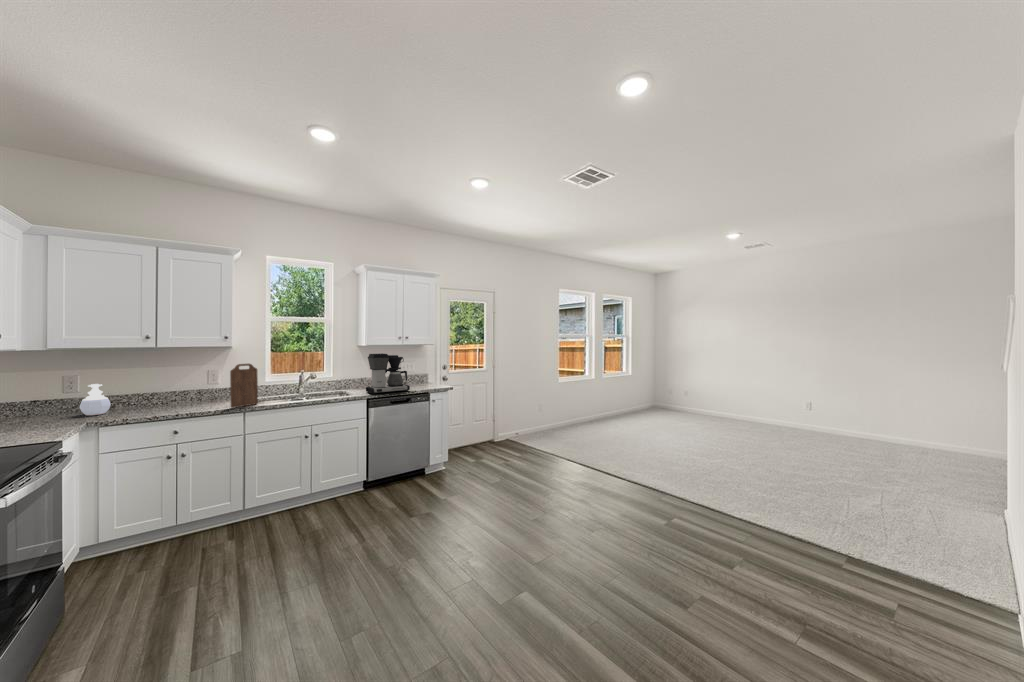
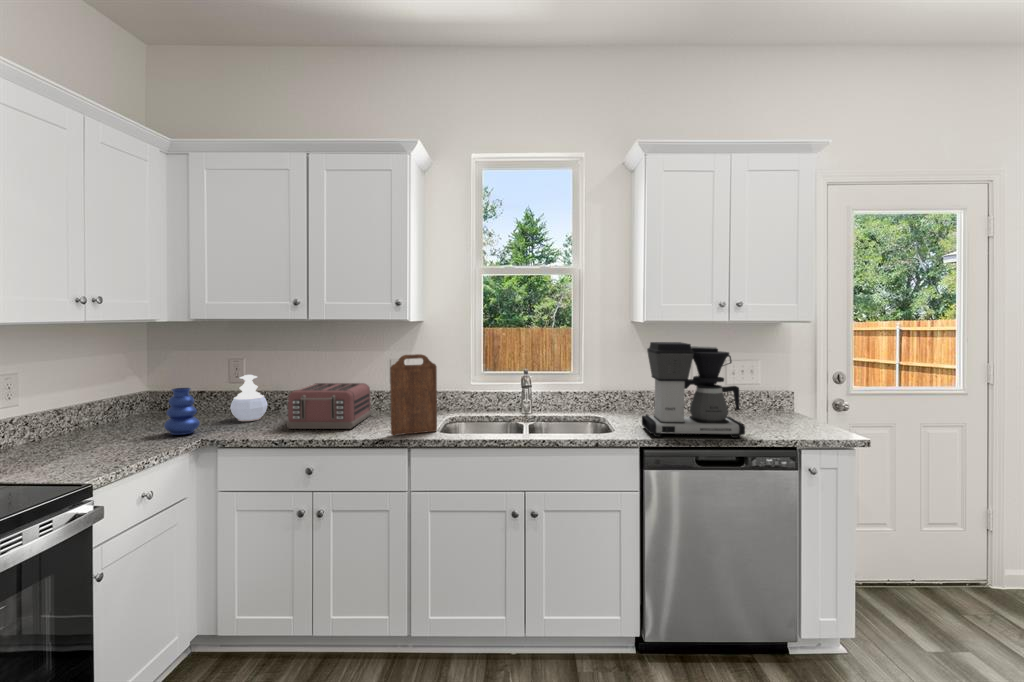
toaster: none [146,384,198,413] -> present [287,383,372,429]
vase: none [37,393,69,425] -> present [164,388,200,435]

